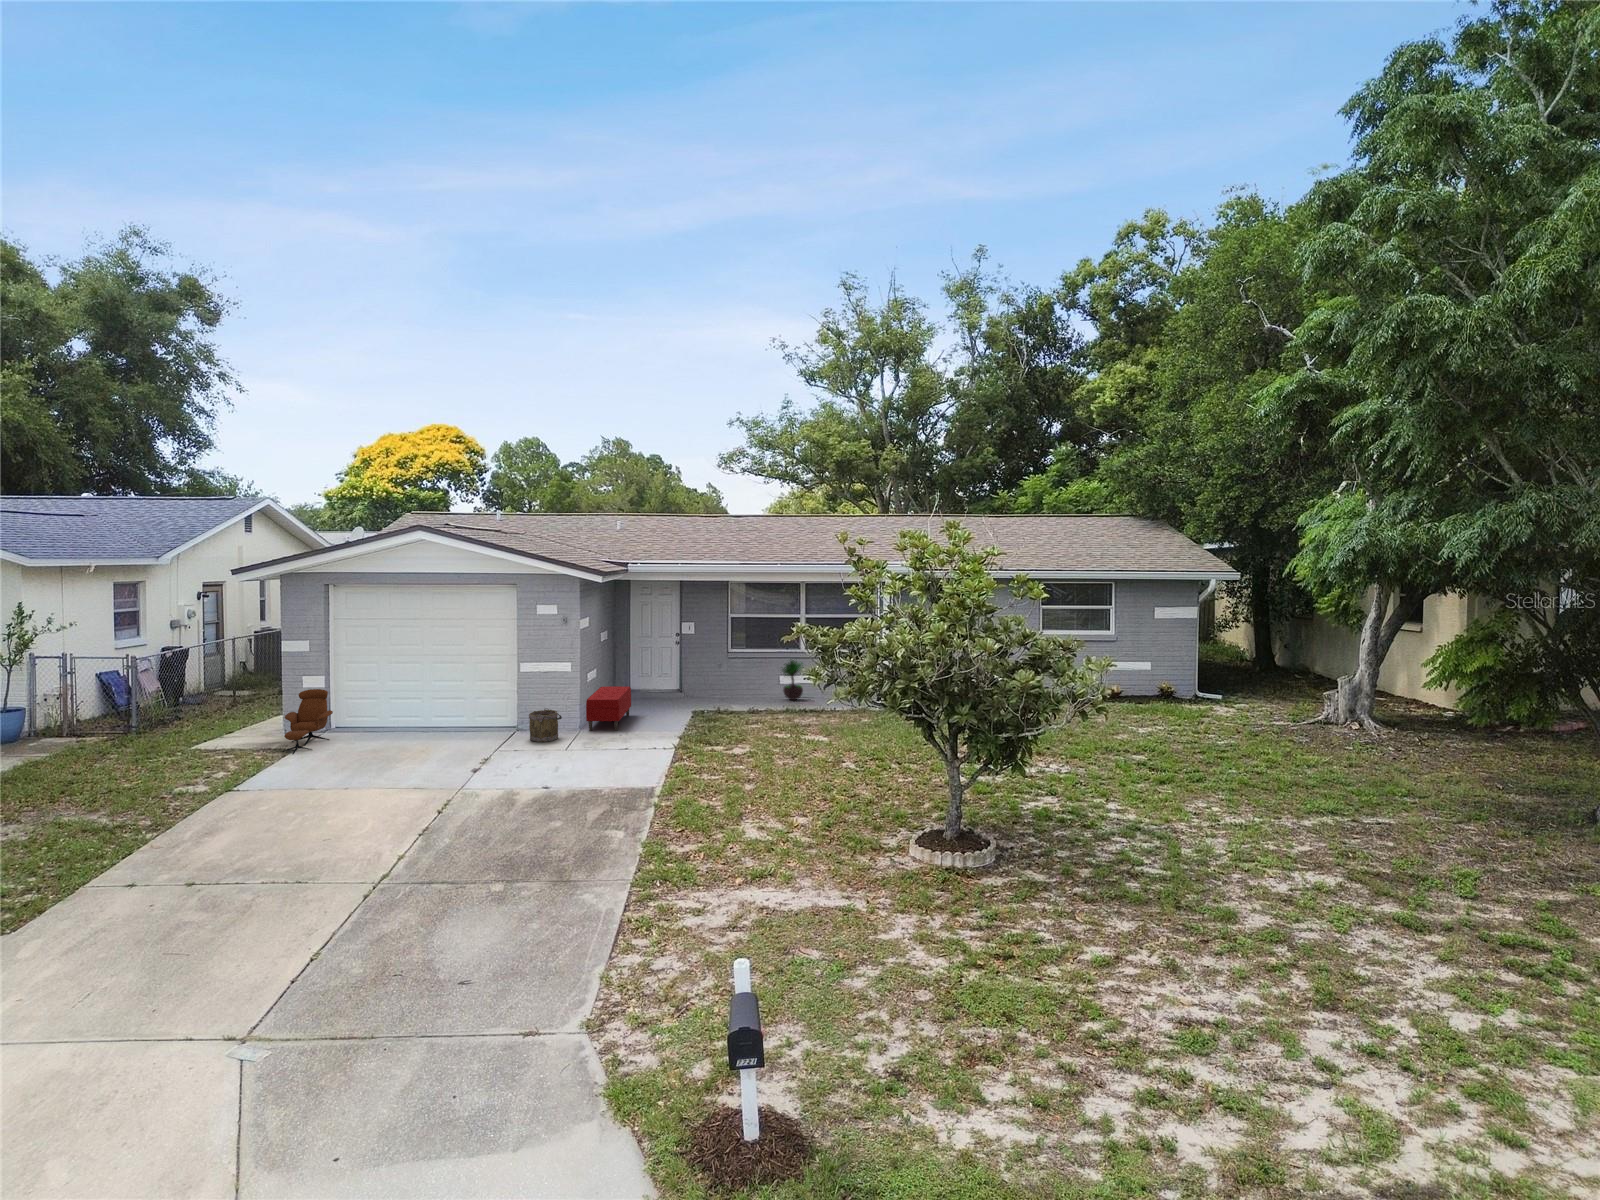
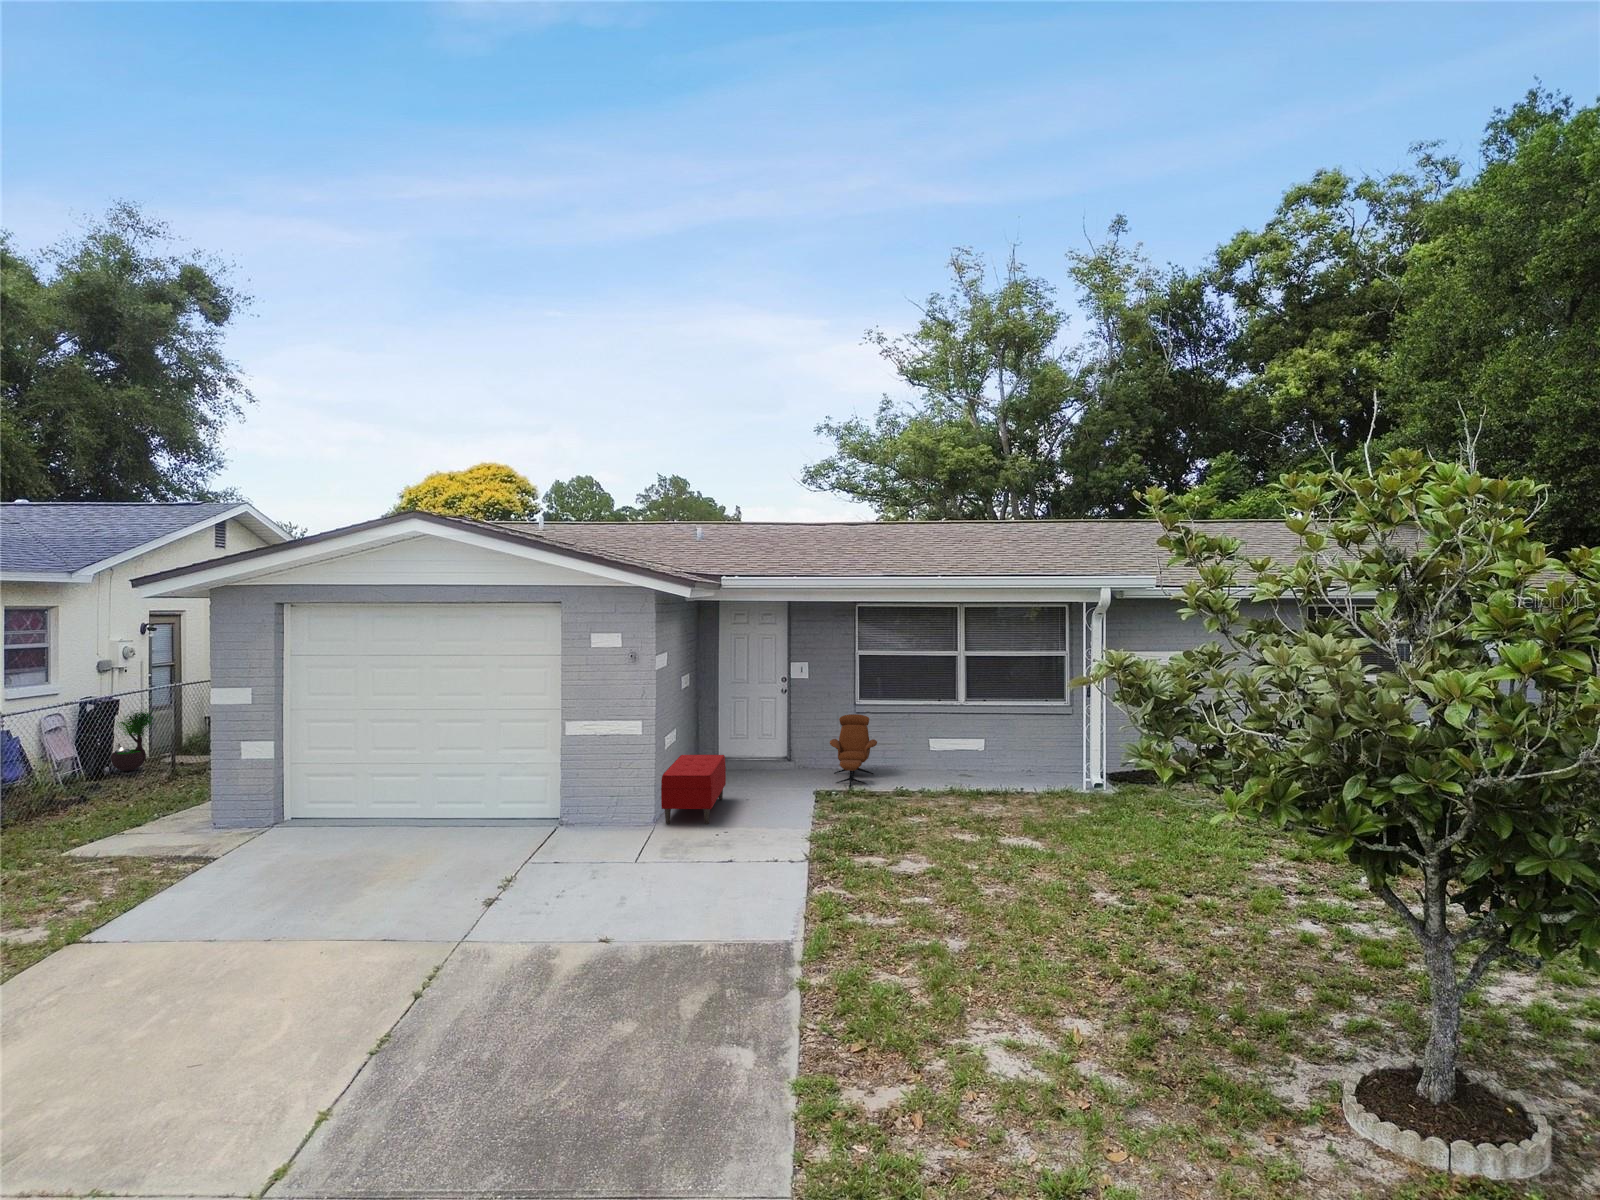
potted tree: present [782,660,804,700] -> present [111,709,153,771]
lounge chair: present [283,689,333,754] -> present [830,714,877,787]
bucket: present [529,708,562,742] -> none [574,789,625,844]

